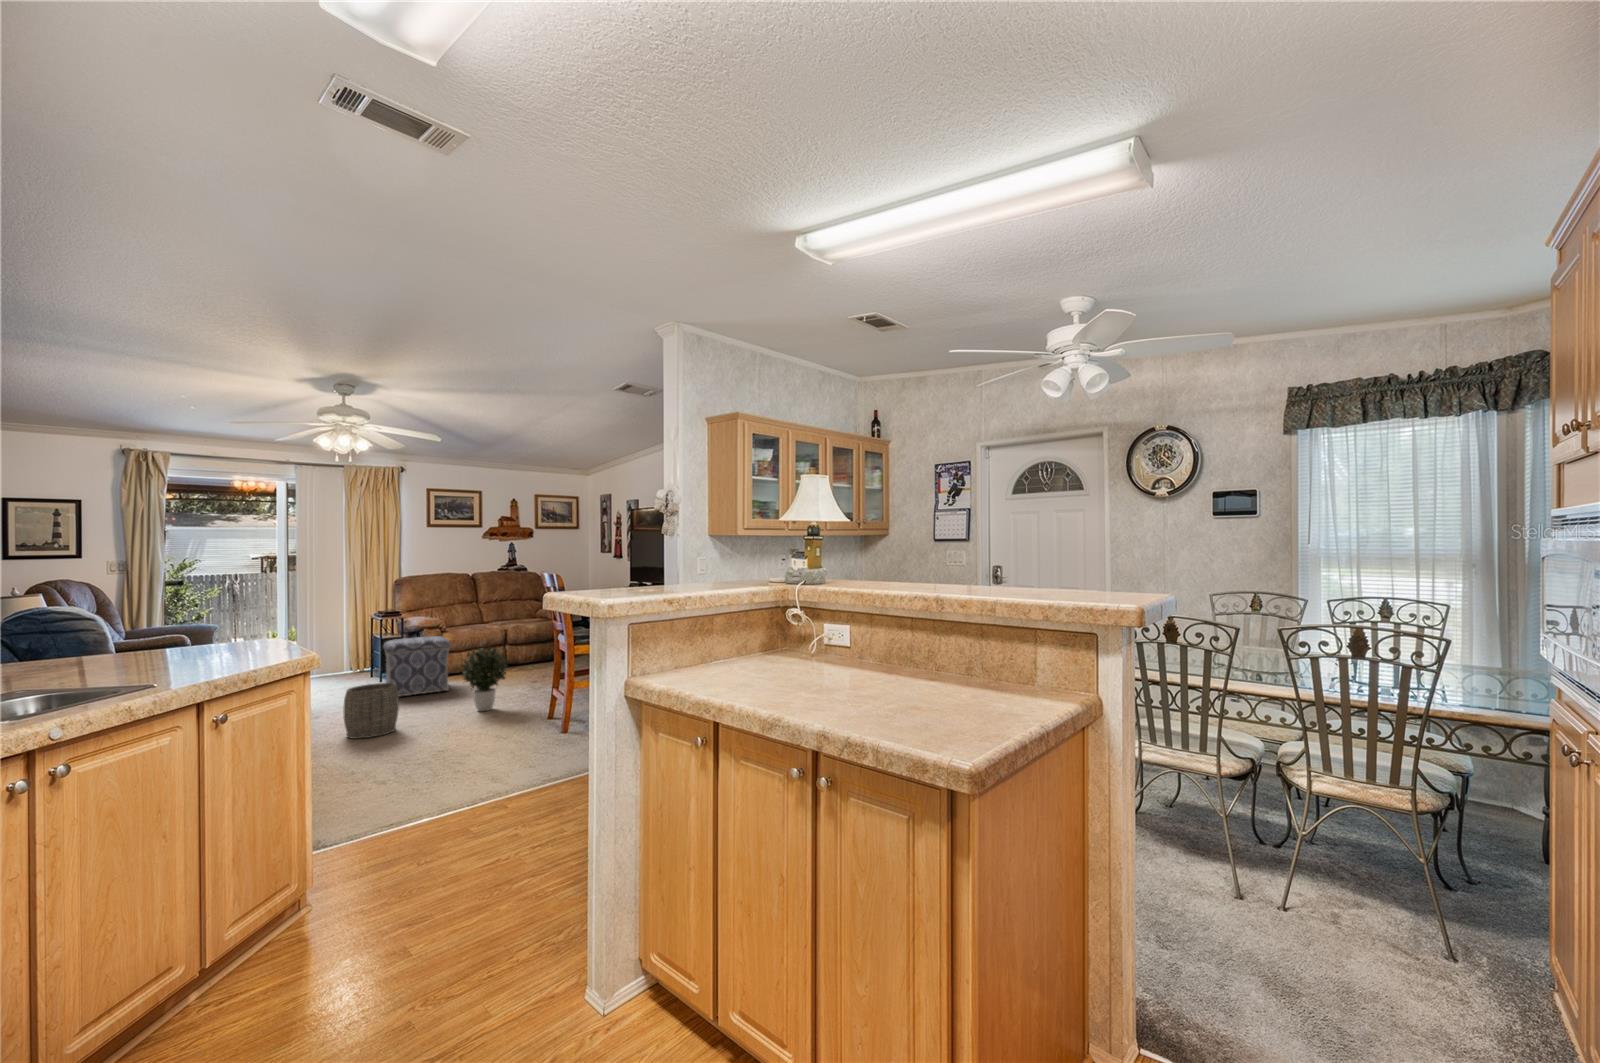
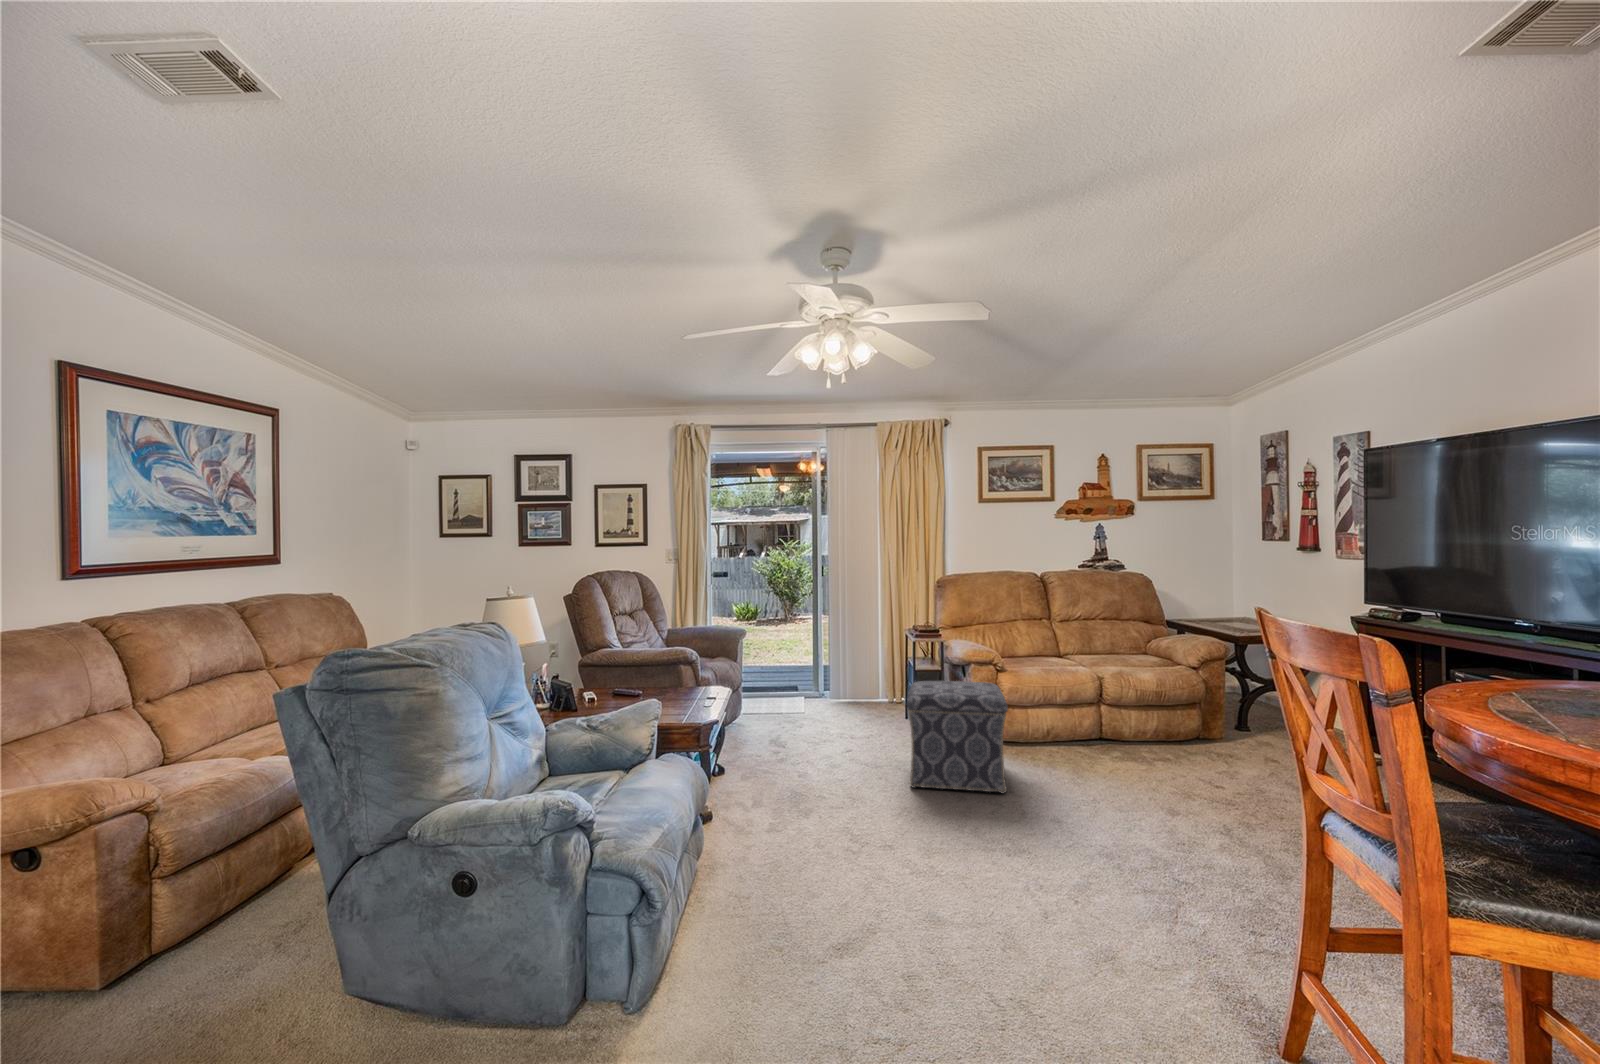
potted plant: present [462,647,507,711] -> none [1025,753,1132,909]
woven basket: present [343,683,399,739] -> none [806,801,901,936]

